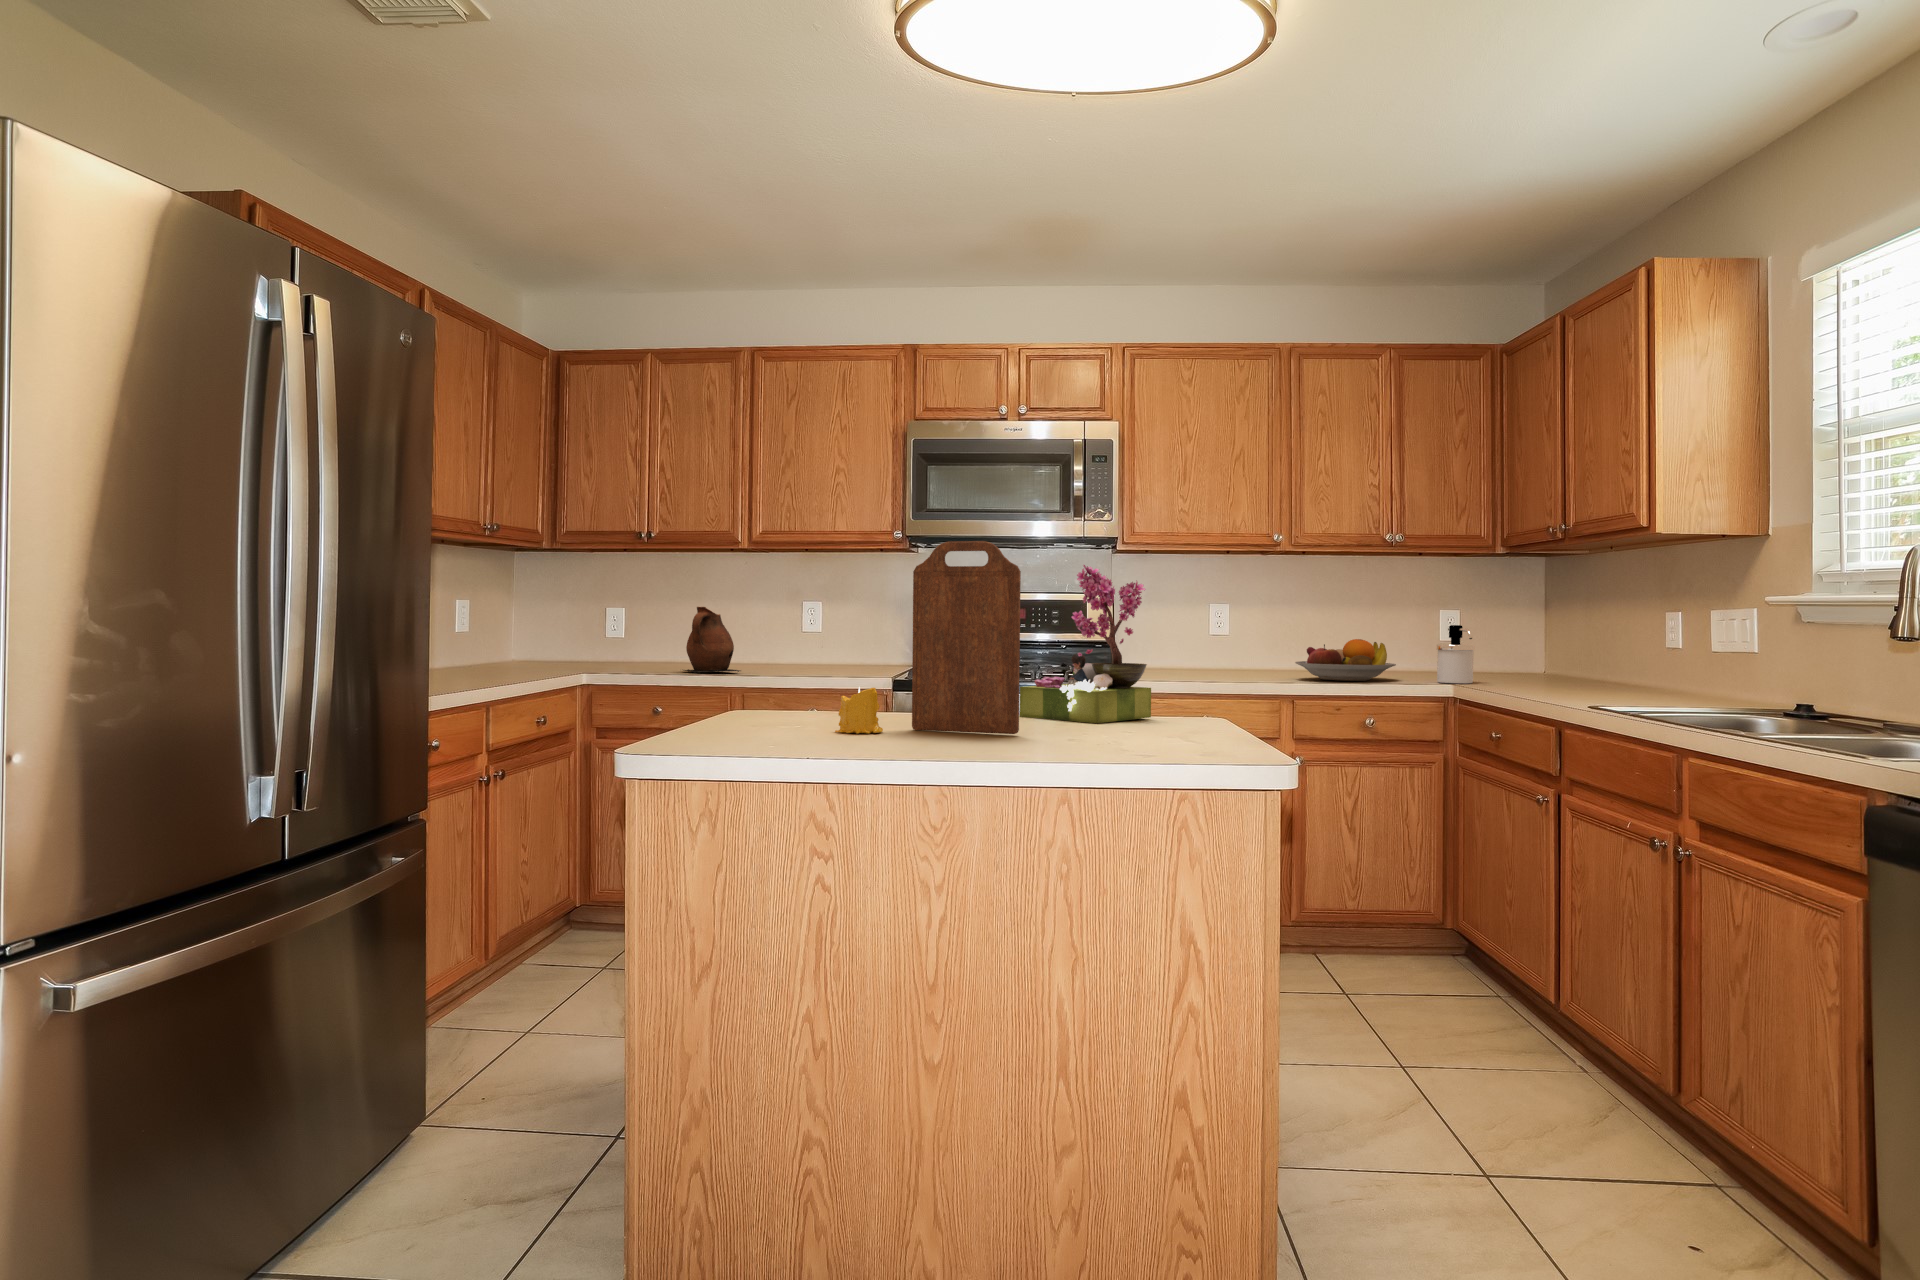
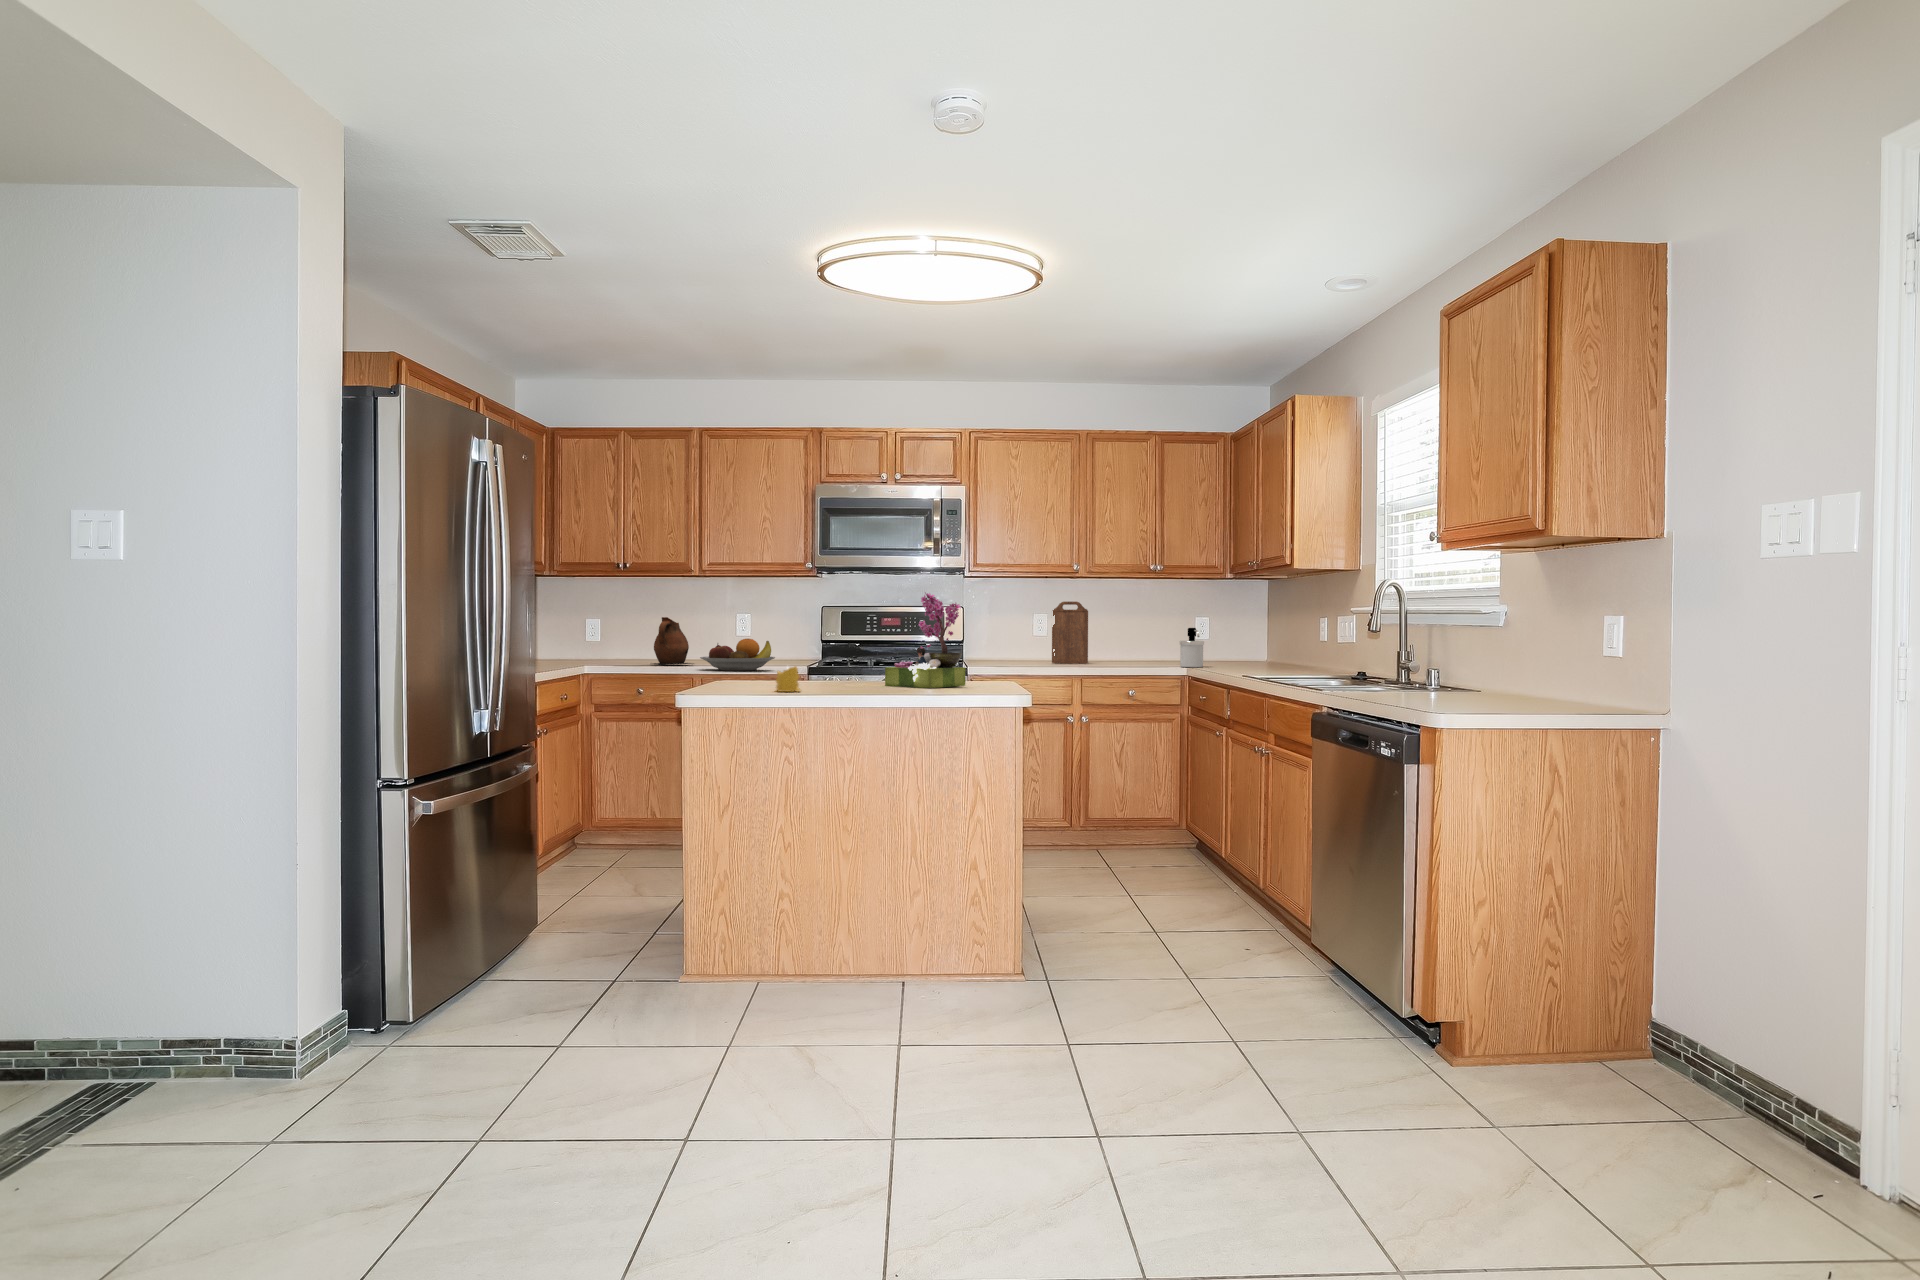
cutting board: present [912,541,1021,734] -> present [1052,601,1088,664]
fruit bowl: present [1295,639,1396,681] -> present [700,639,775,671]

